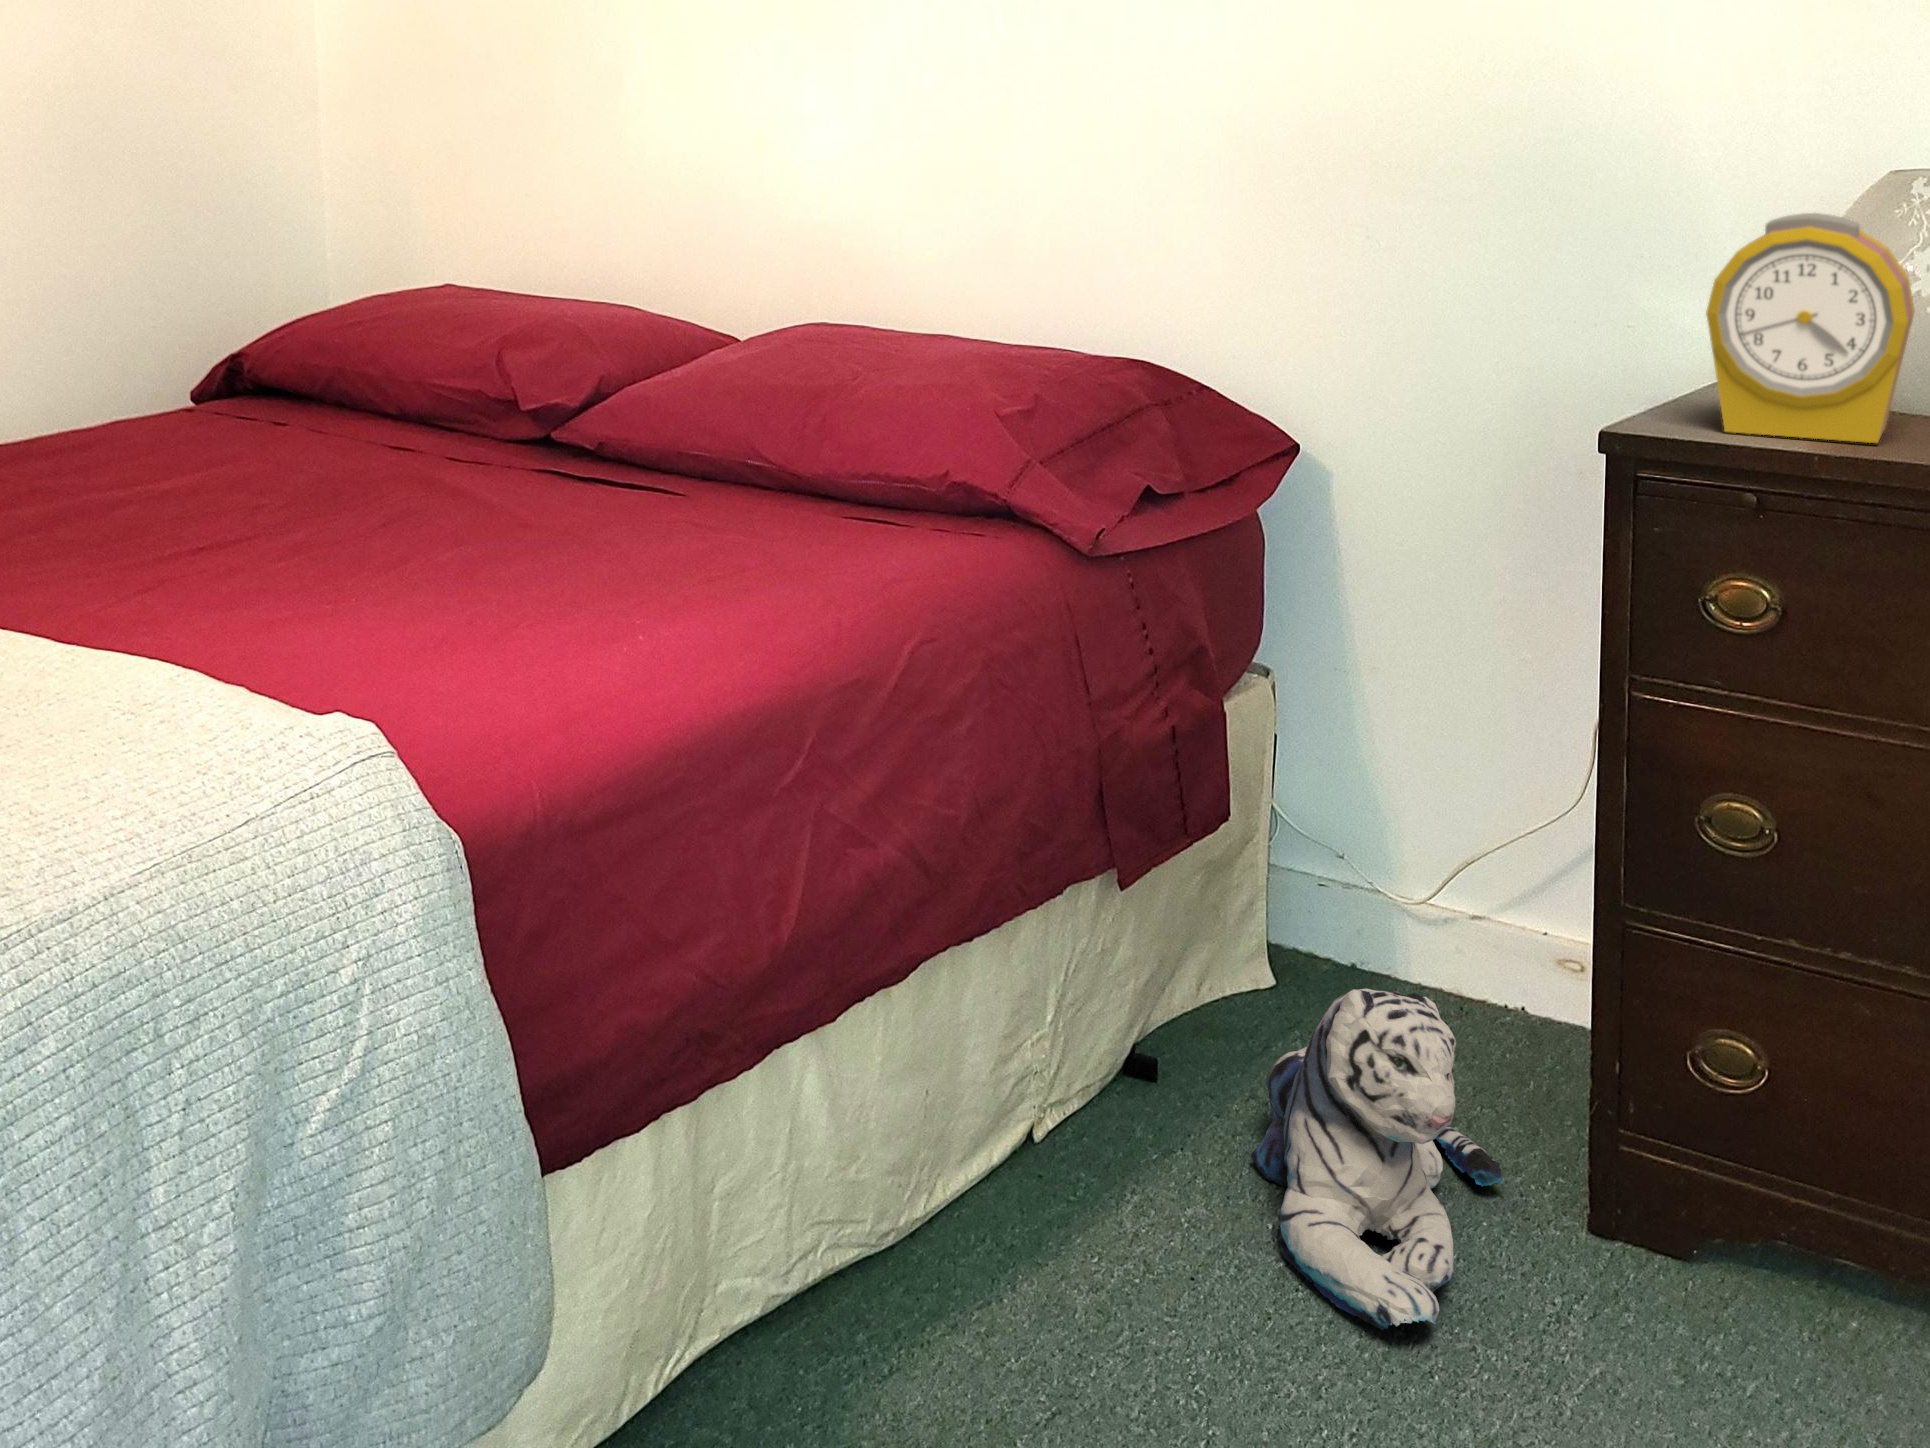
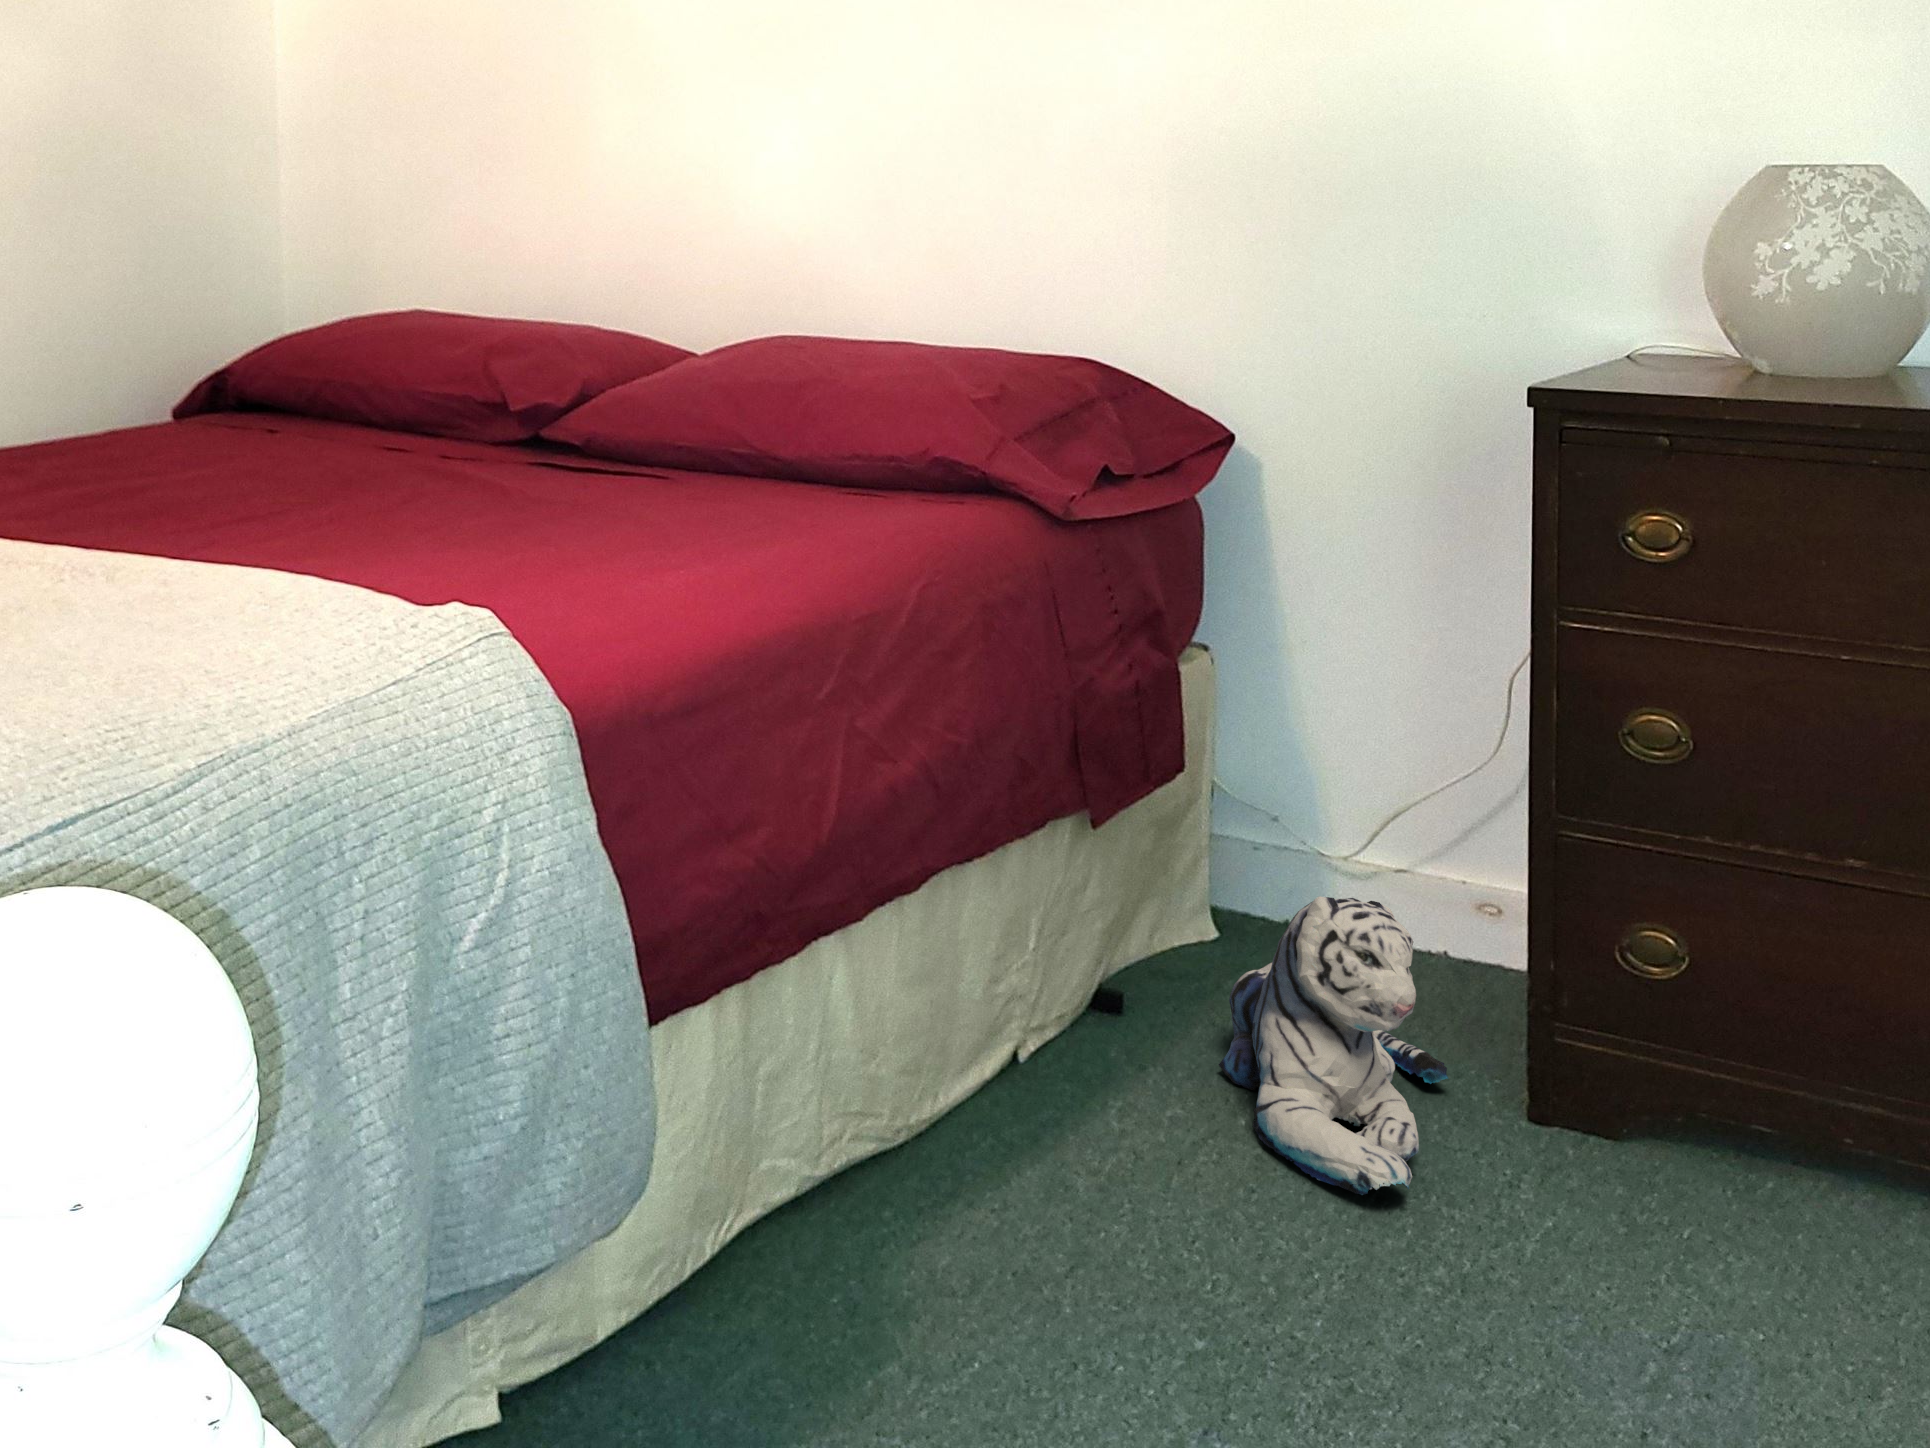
alarm clock: present [1706,213,1915,443] -> none [1620,192,1797,390]

